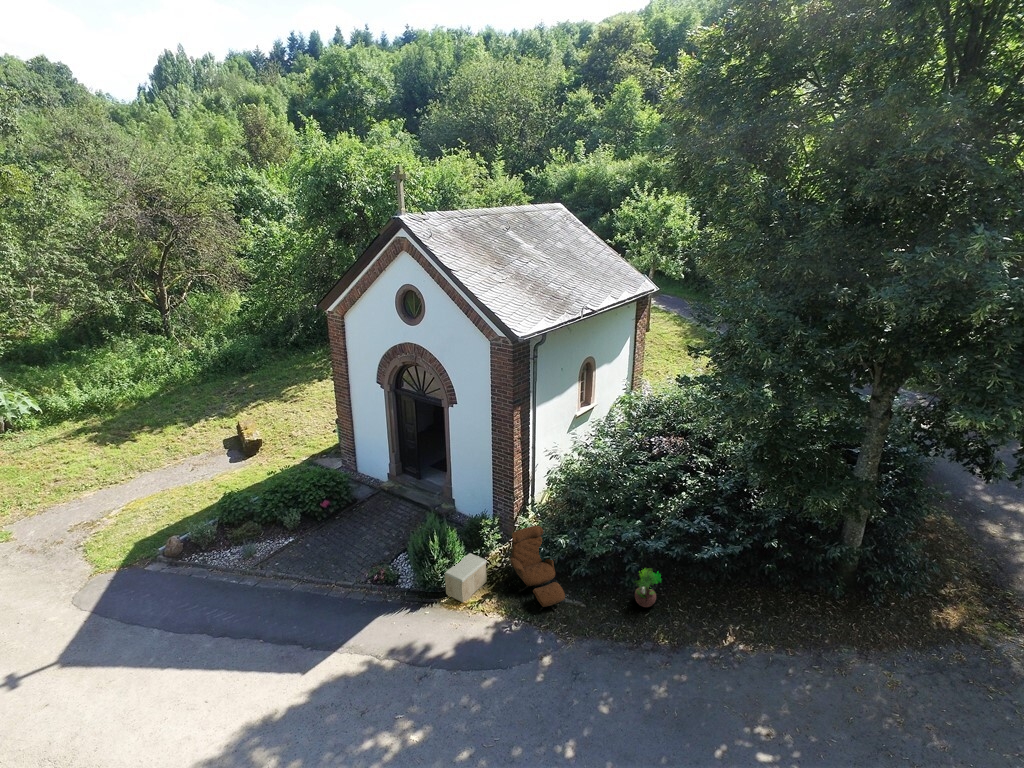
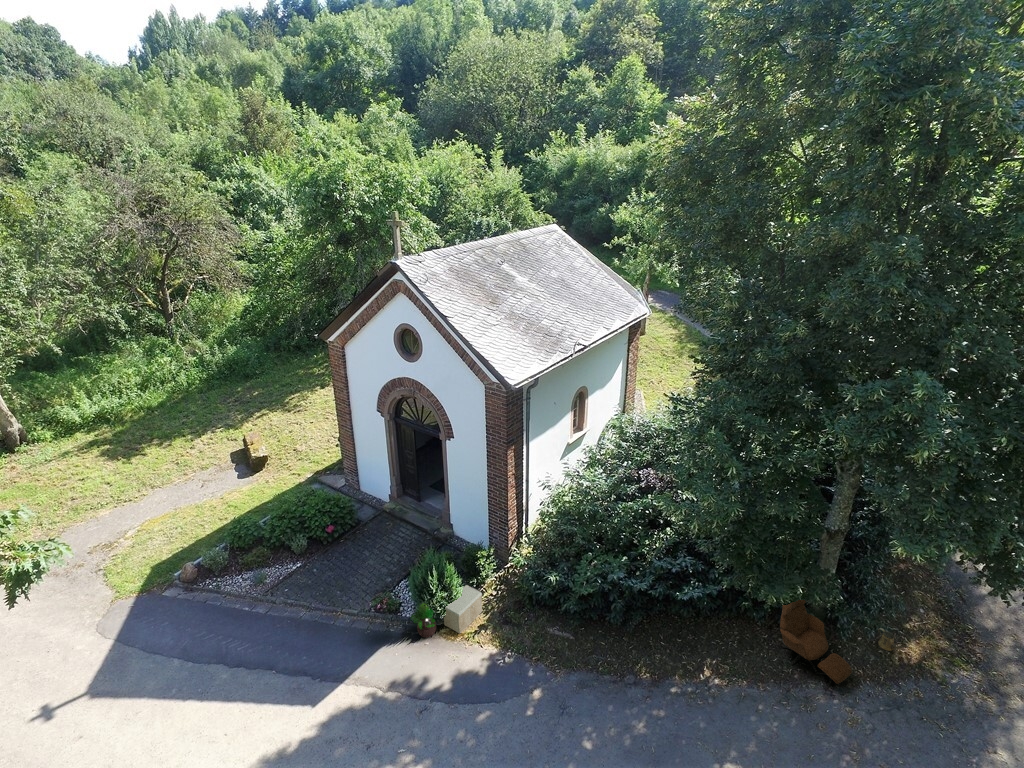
lounge chair: present [510,526,565,612] -> present [780,600,852,687]
potted tree: present [635,569,661,607] -> present [411,604,436,637]
watering can: none [912,594,947,617] -> present [878,628,909,651]

